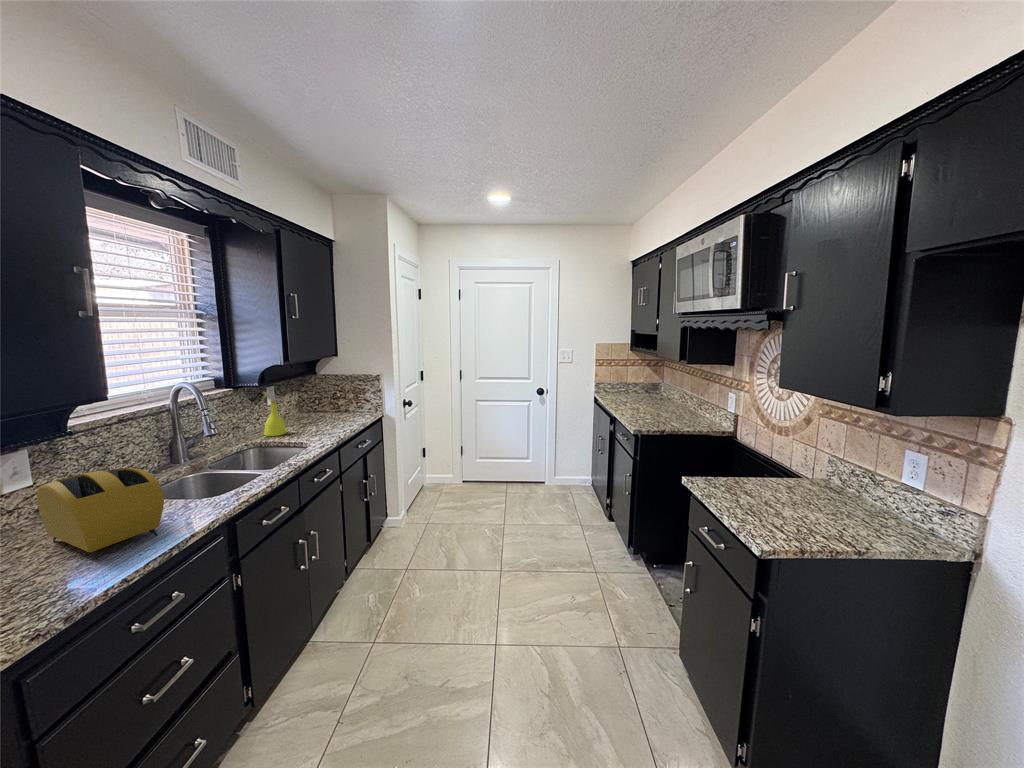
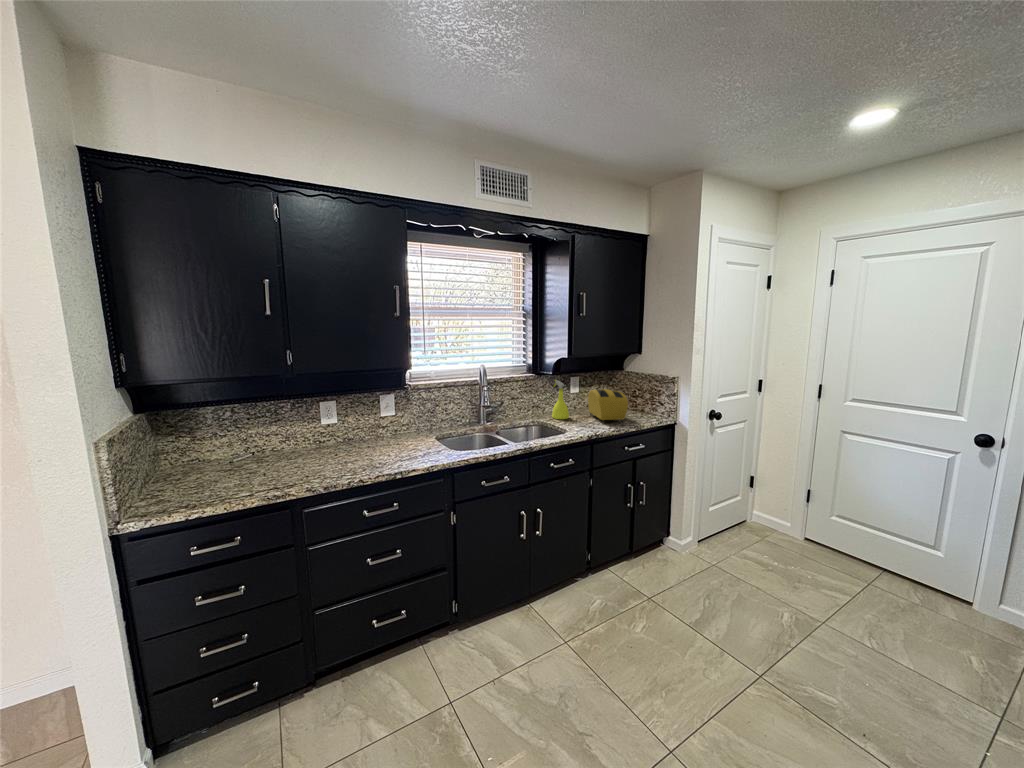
toaster: present [37,468,164,560] -> present [588,389,628,423]

